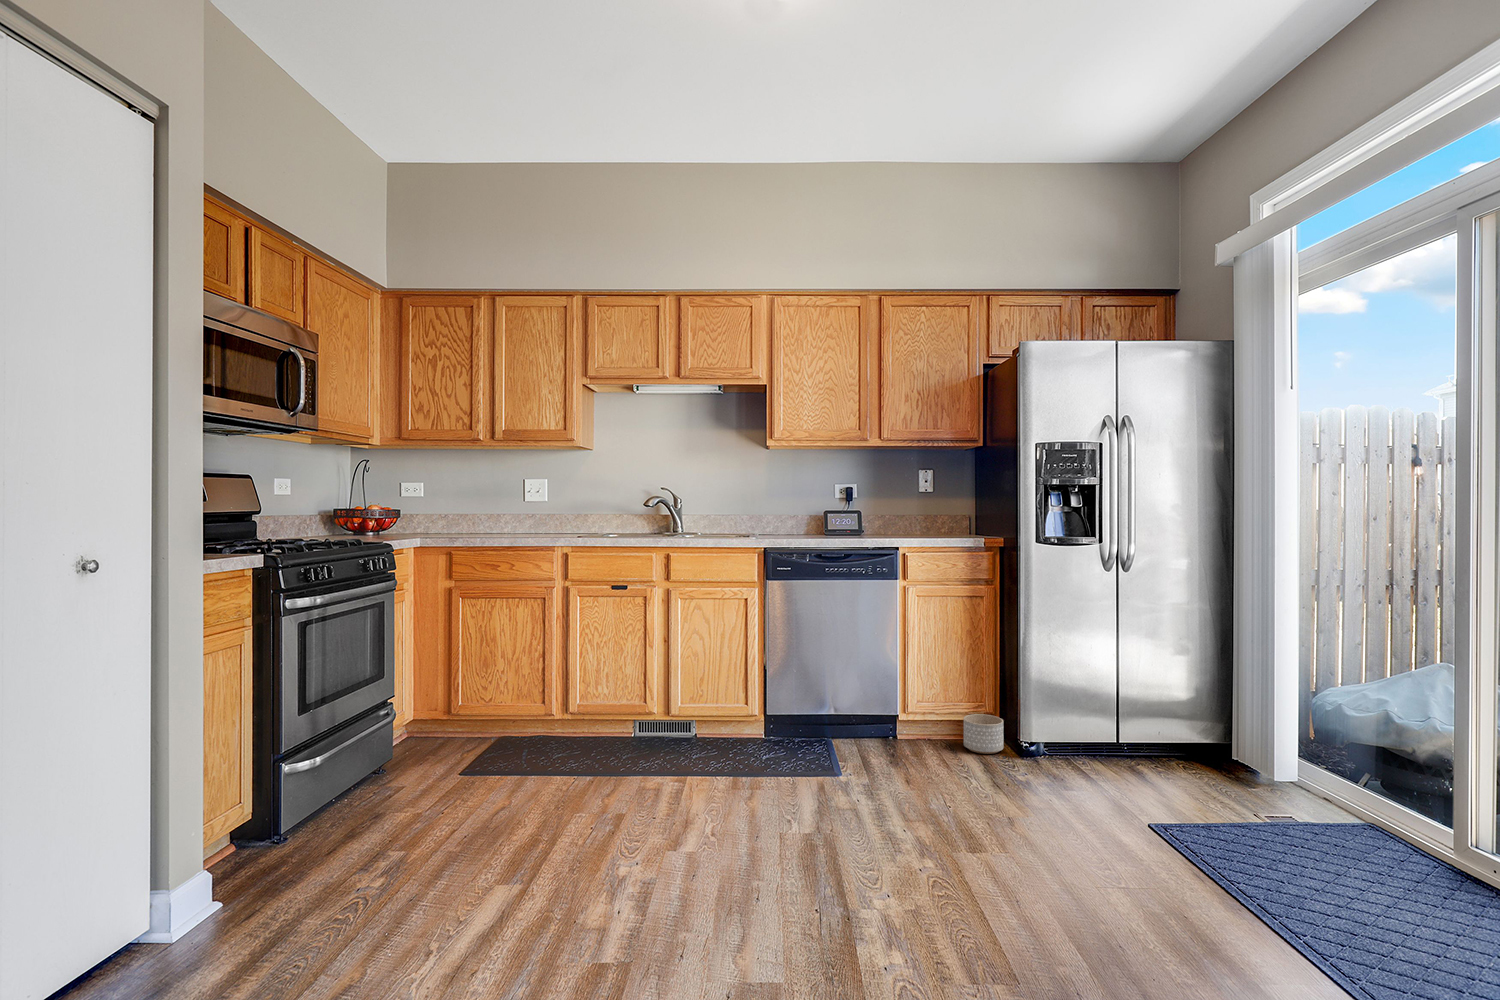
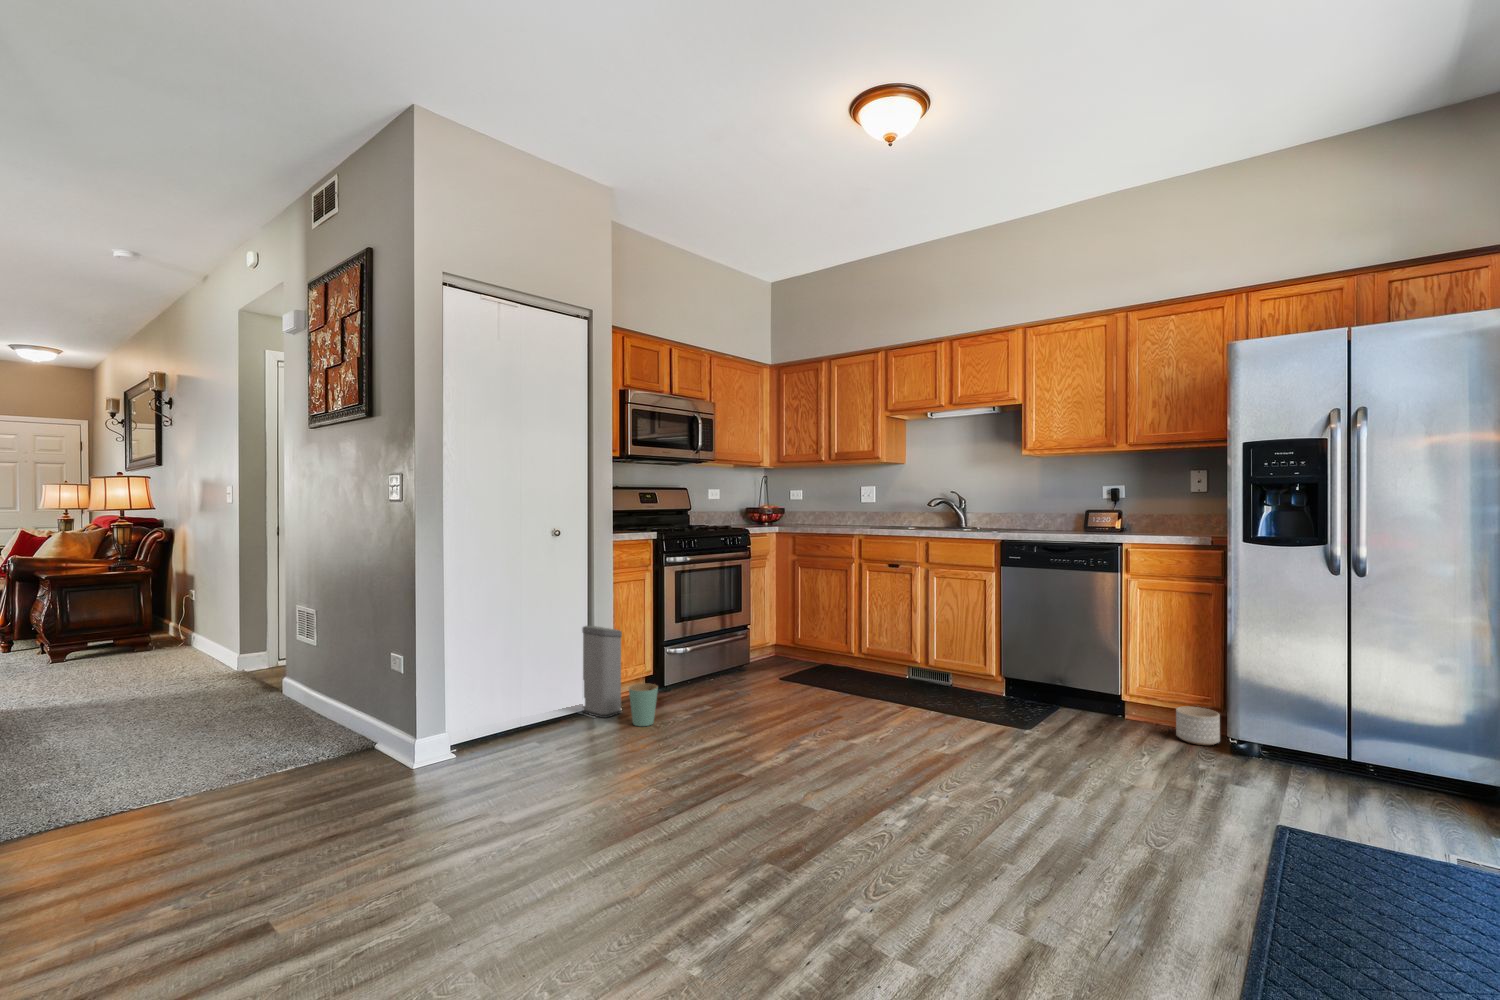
trash can: none [149,765,363,964] -> present [582,626,658,726]

